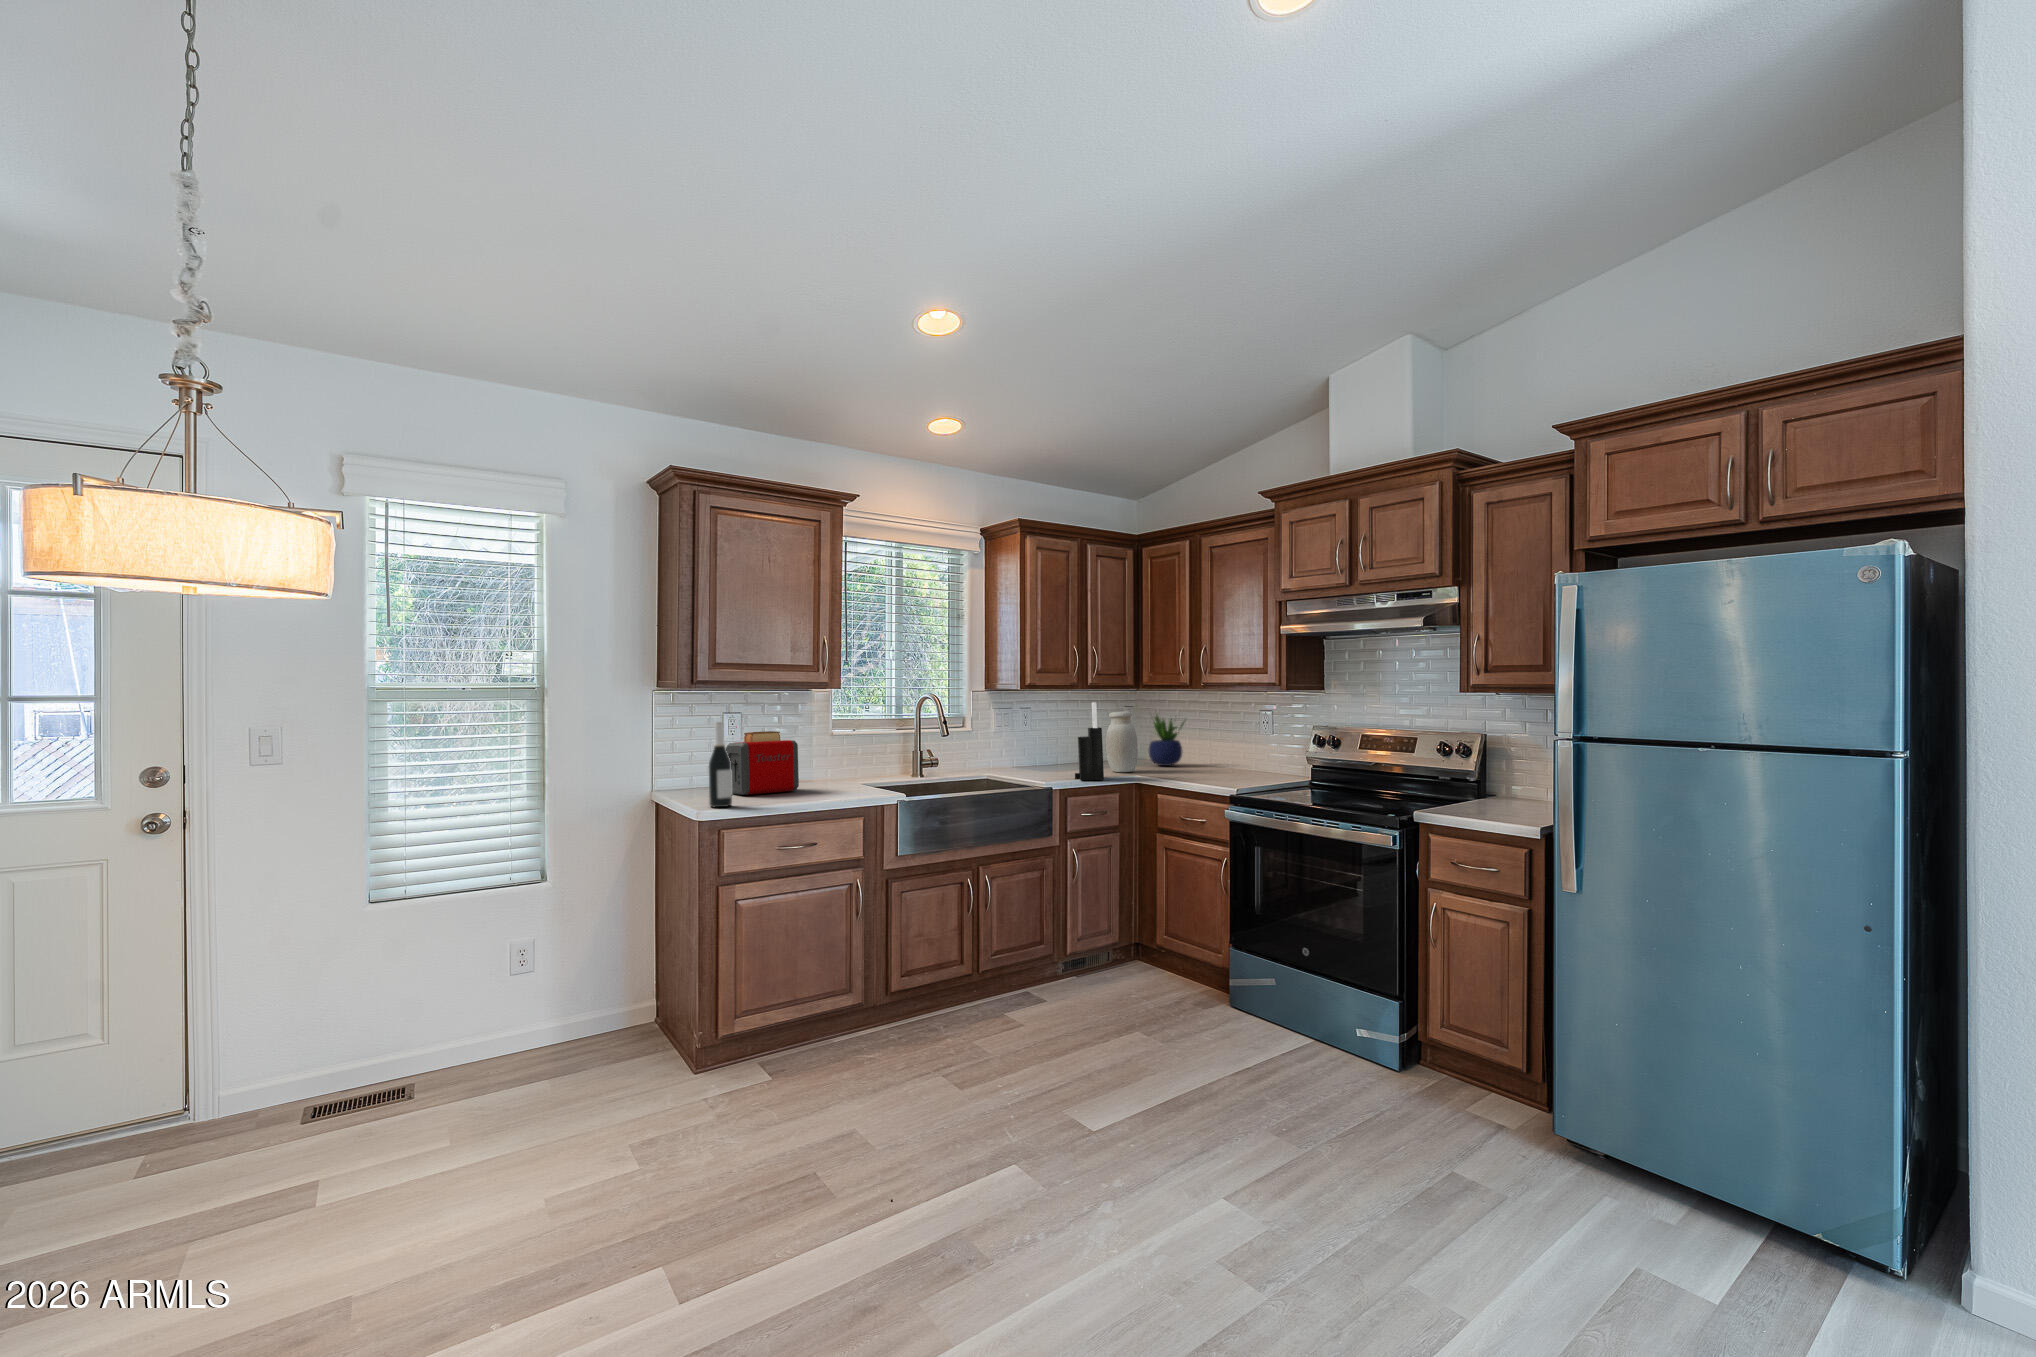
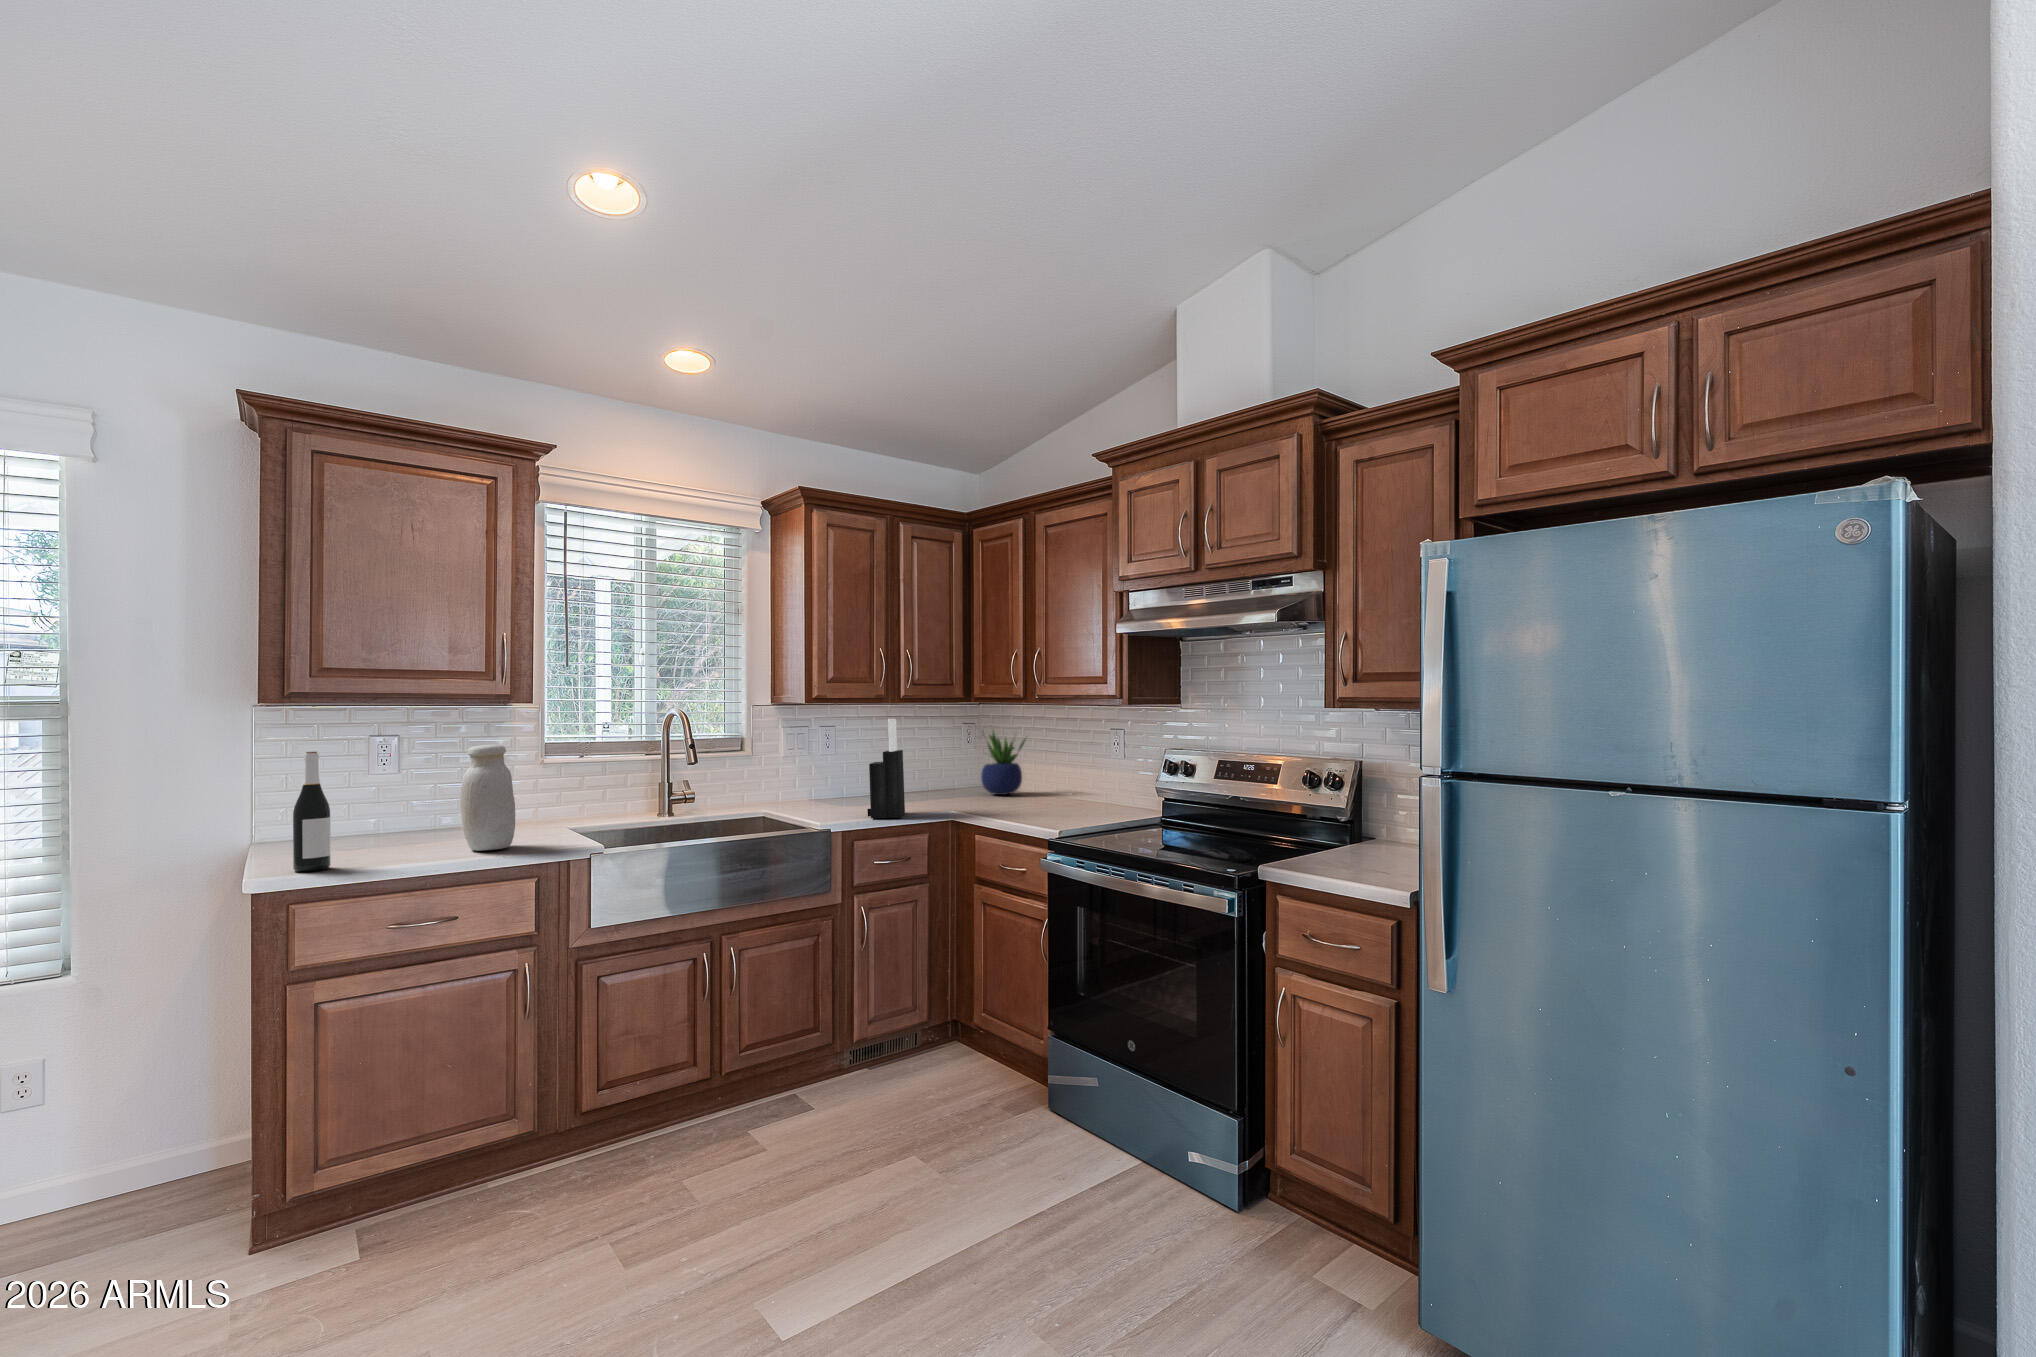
jar: present [1106,711,1138,772] -> present [460,745,515,851]
toaster: present [726,731,799,795] -> none [362,761,468,848]

